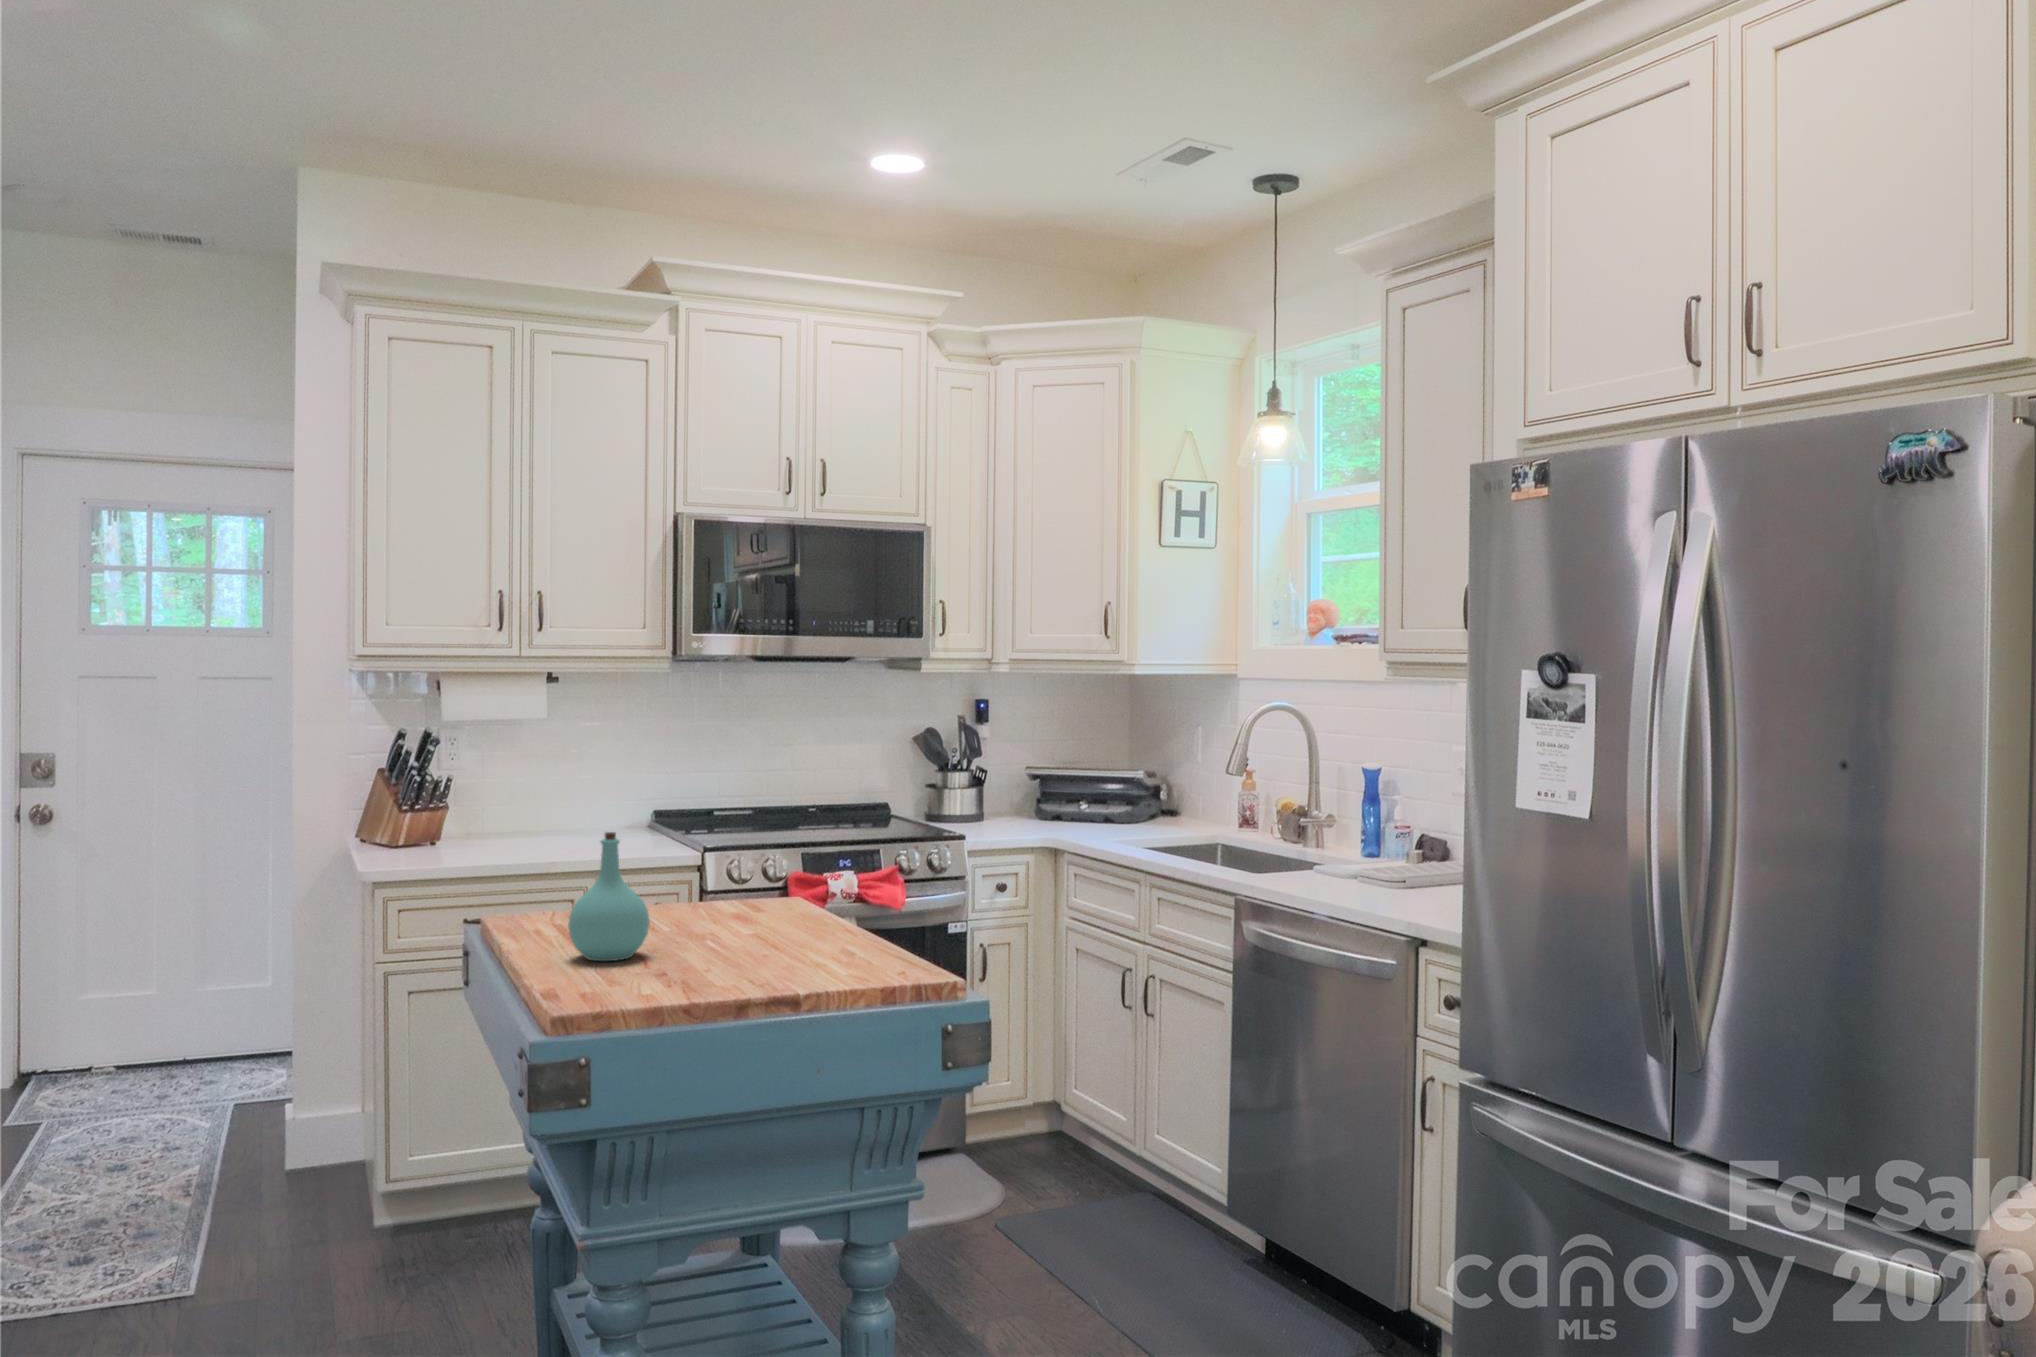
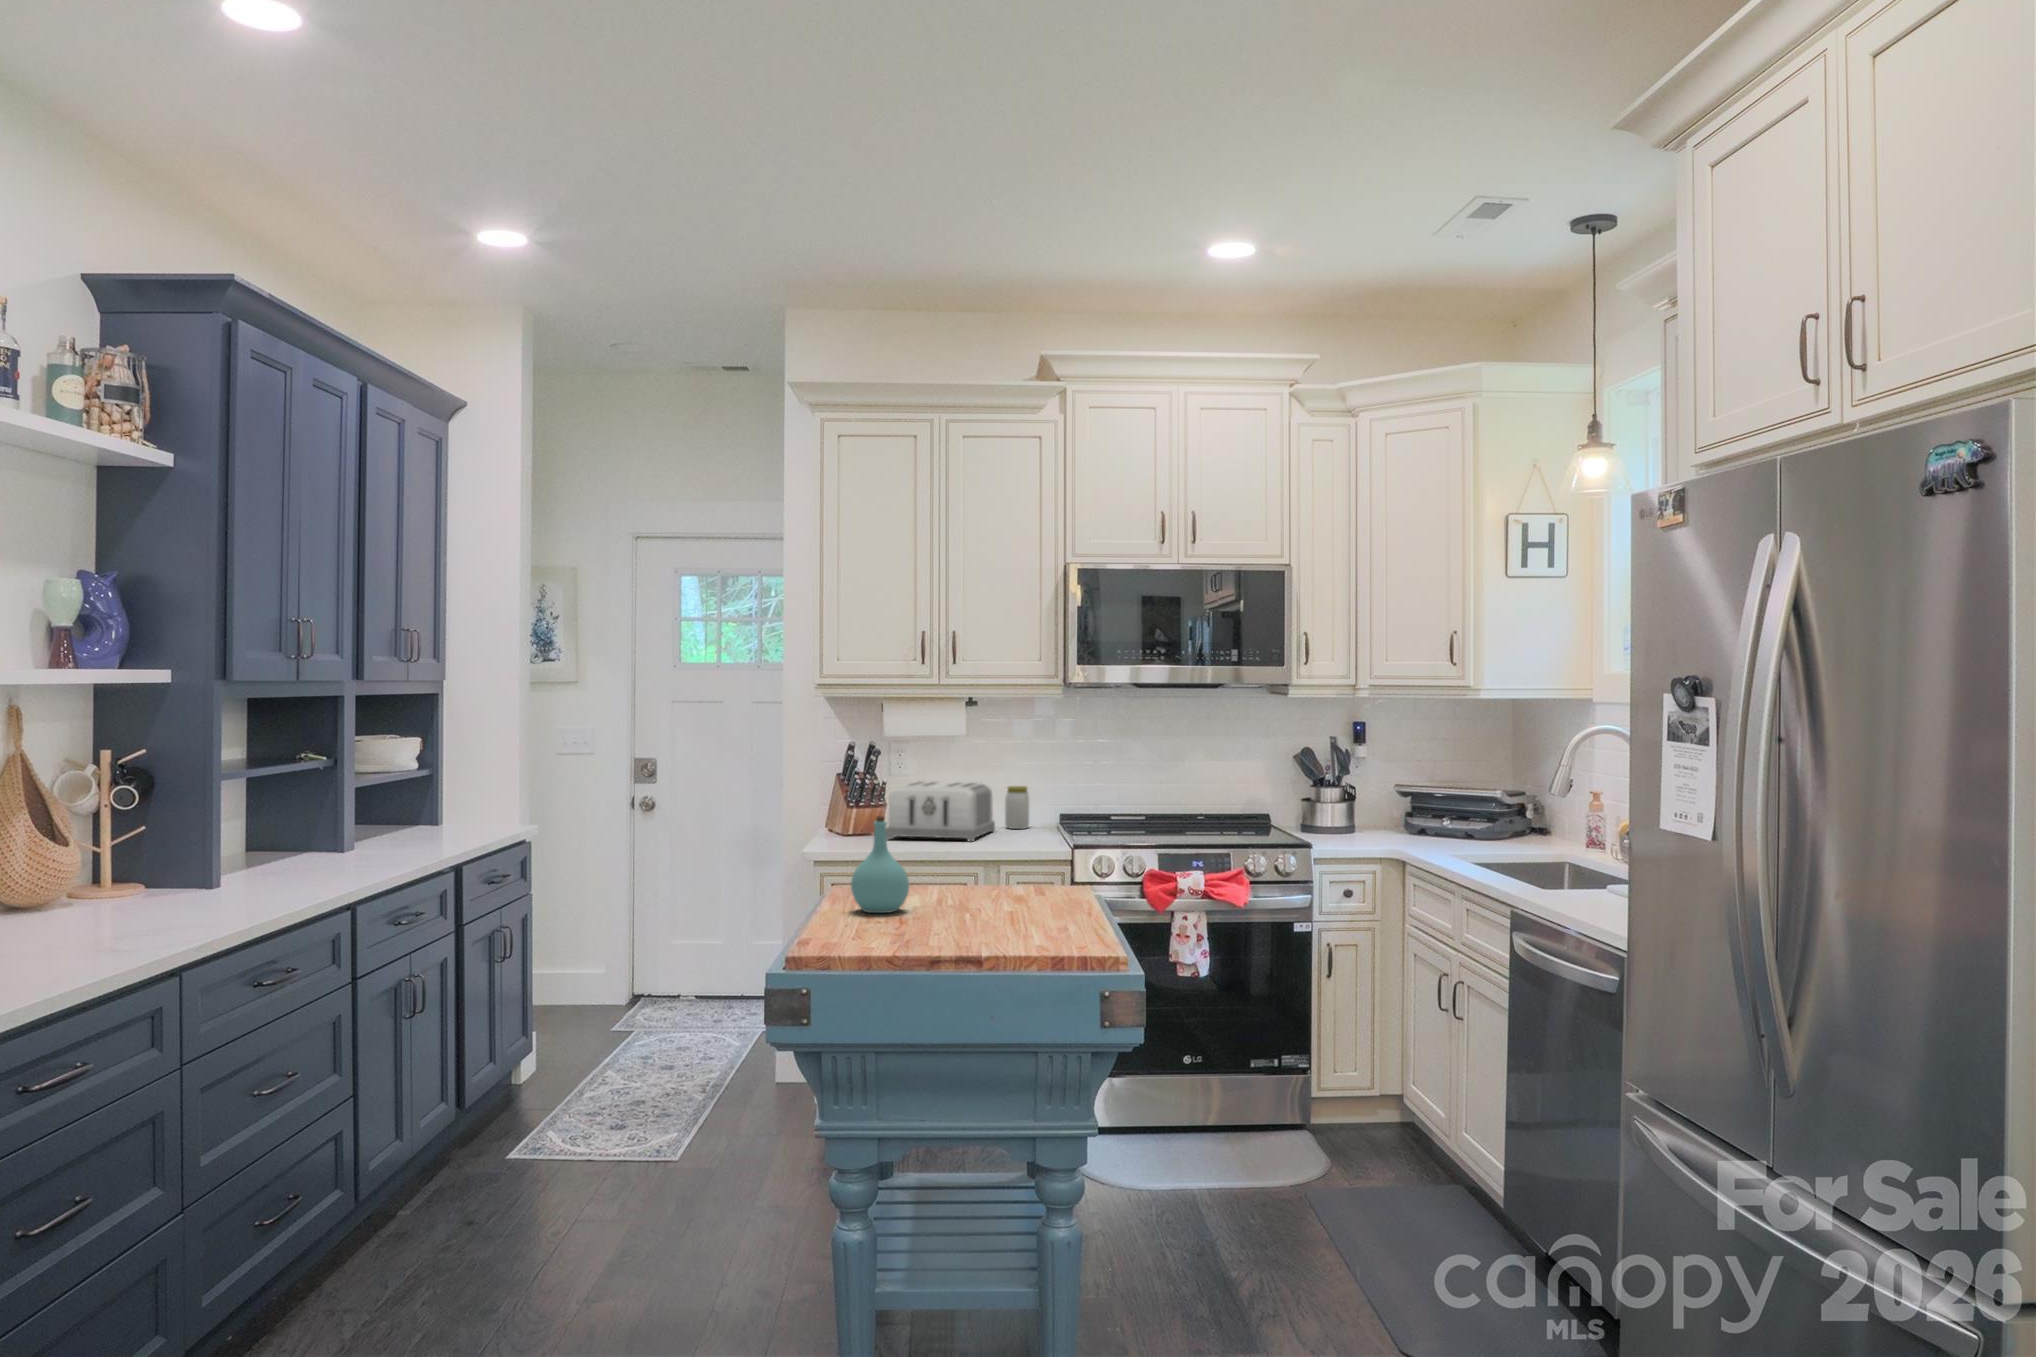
toaster: none [455,775,584,850] -> present [886,781,995,841]
jar: none [592,778,622,829] -> present [1005,786,1029,829]

